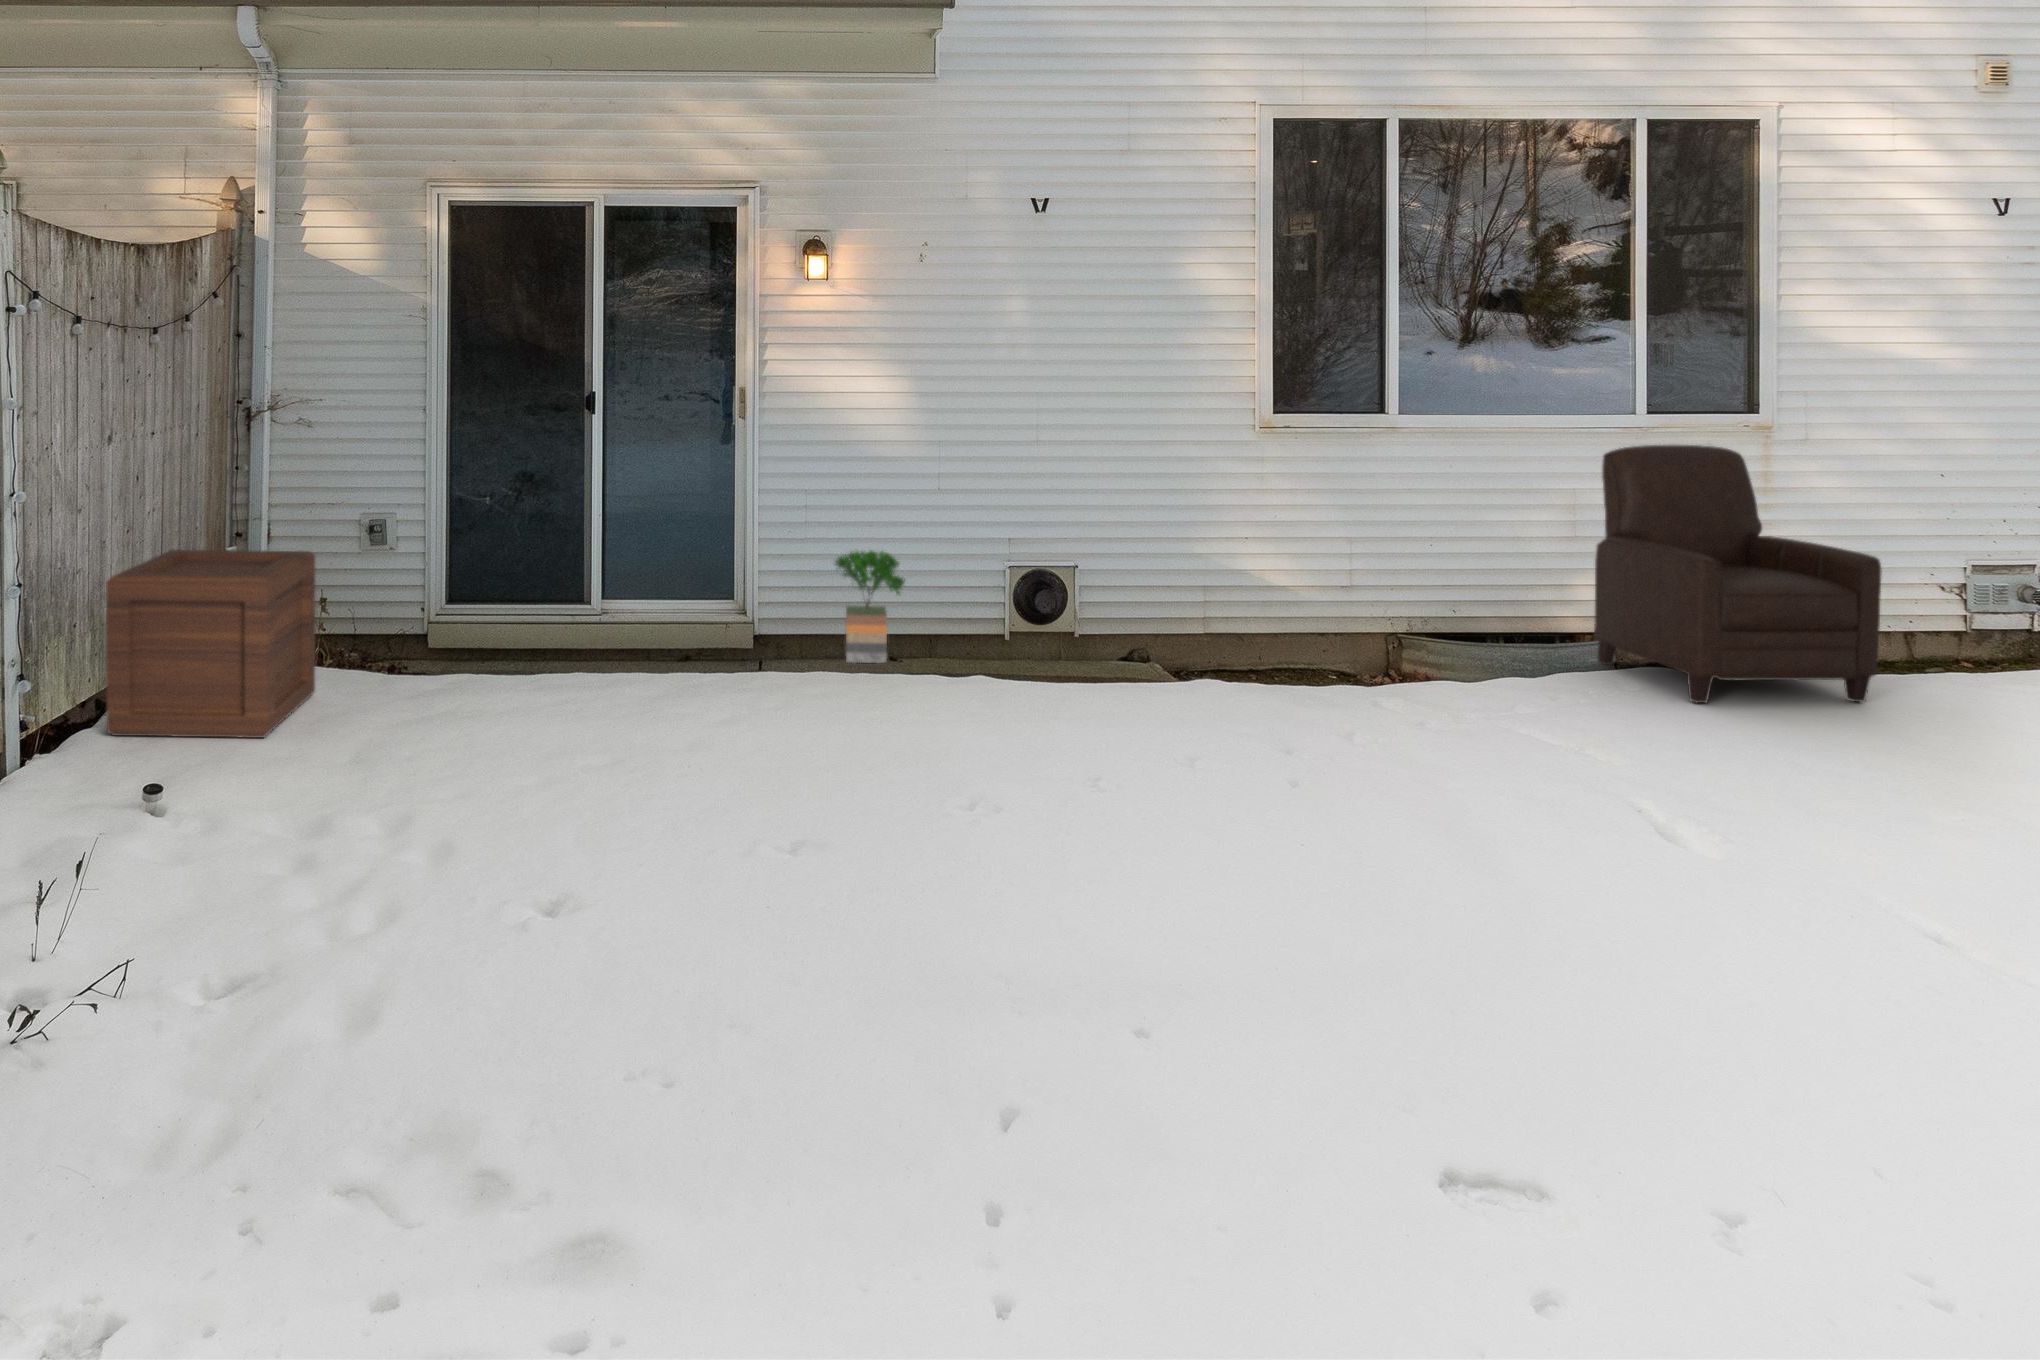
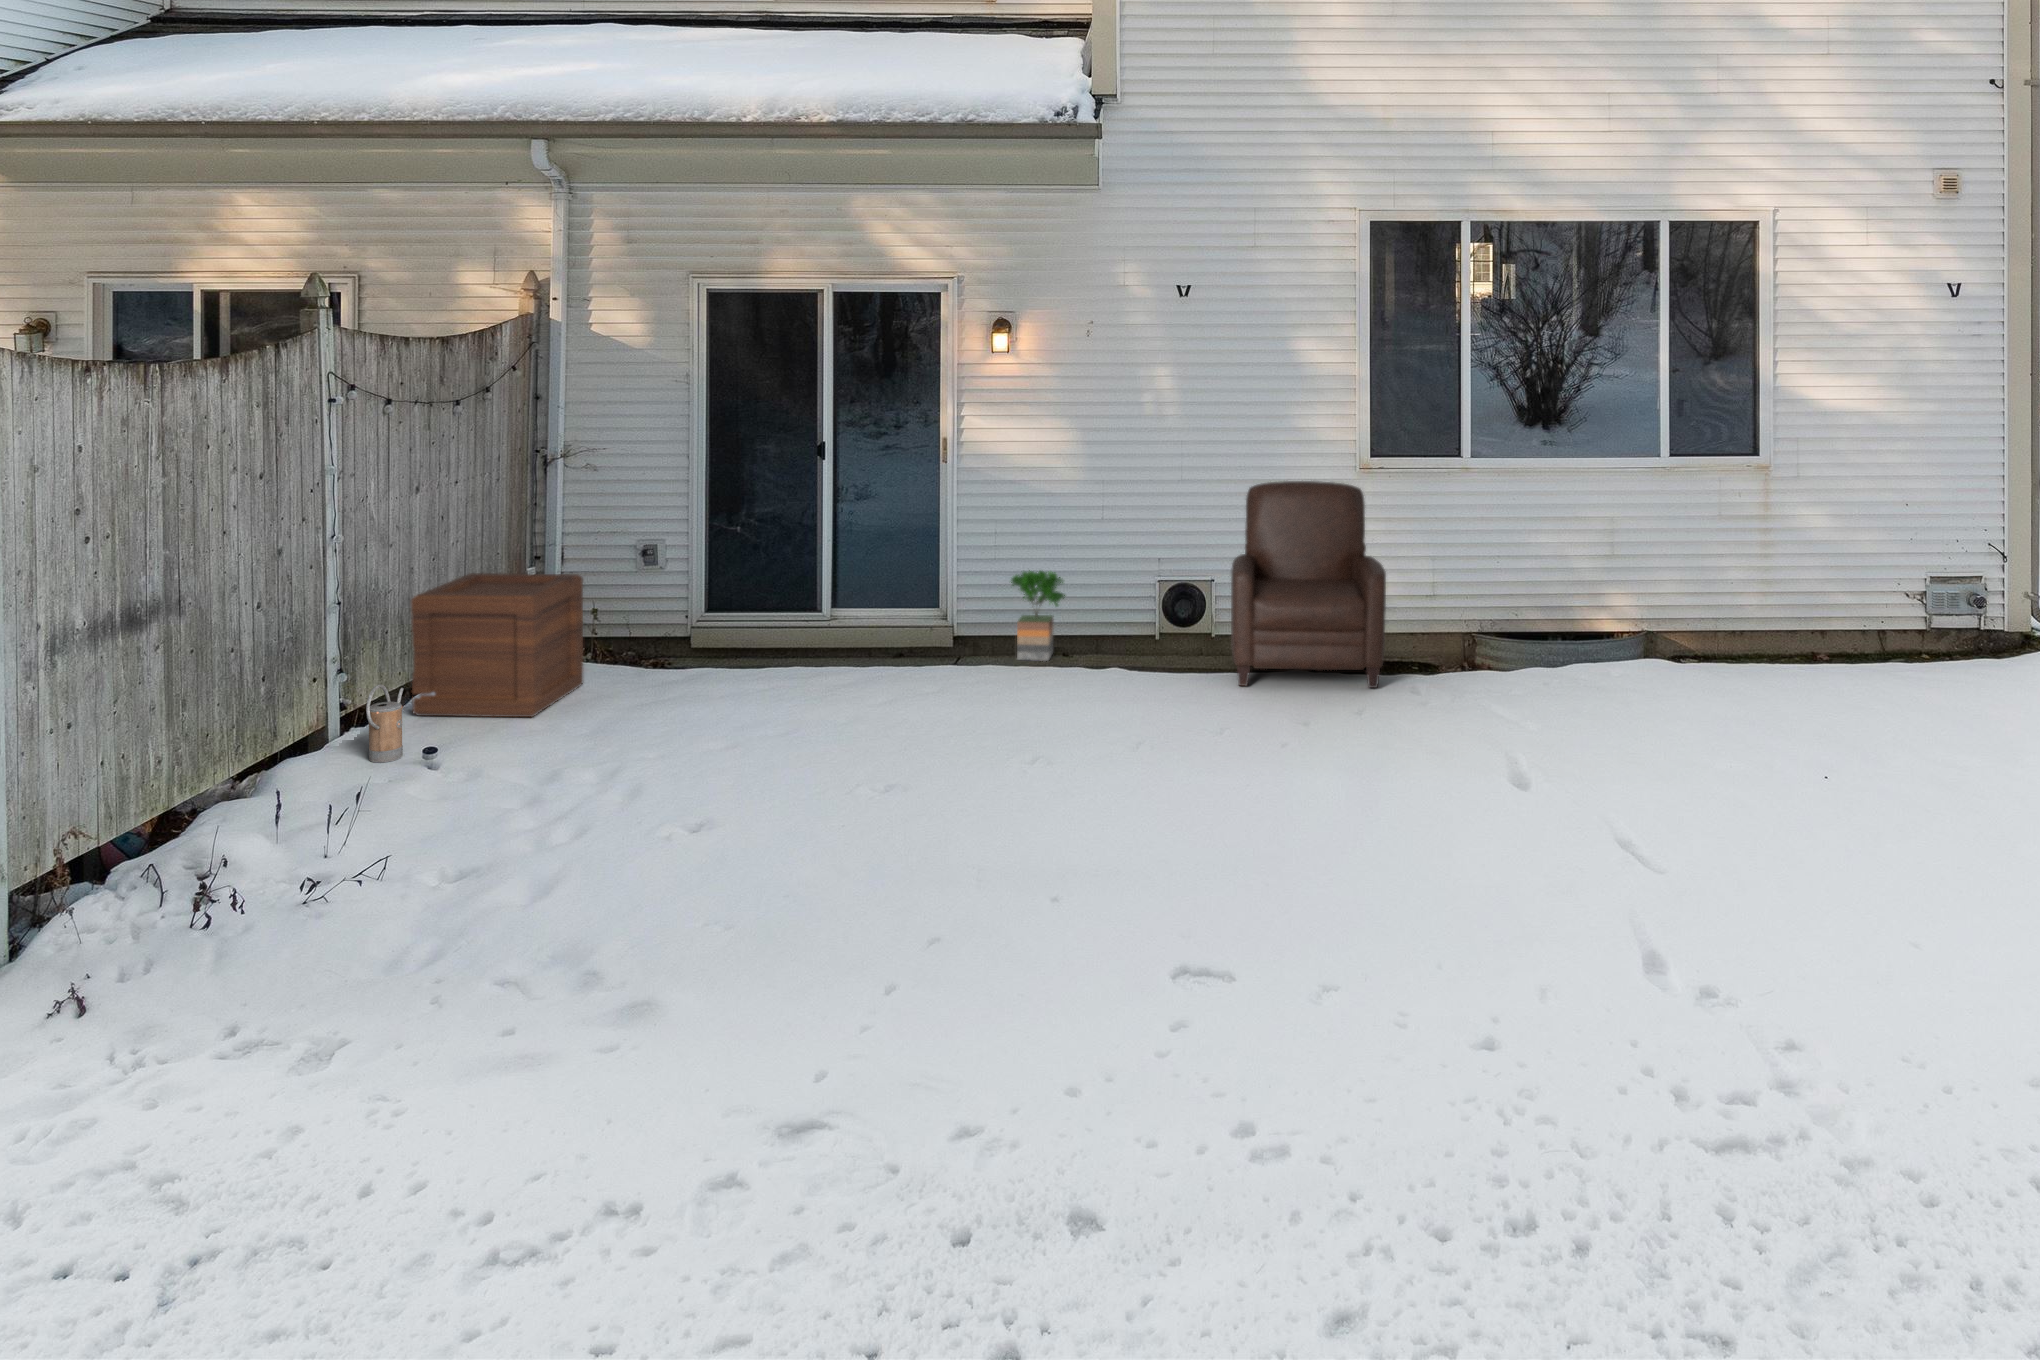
chair: present [1594,445,1882,703] -> present [1231,481,1386,688]
watering can: none [61,696,106,802] -> present [366,684,404,762]

